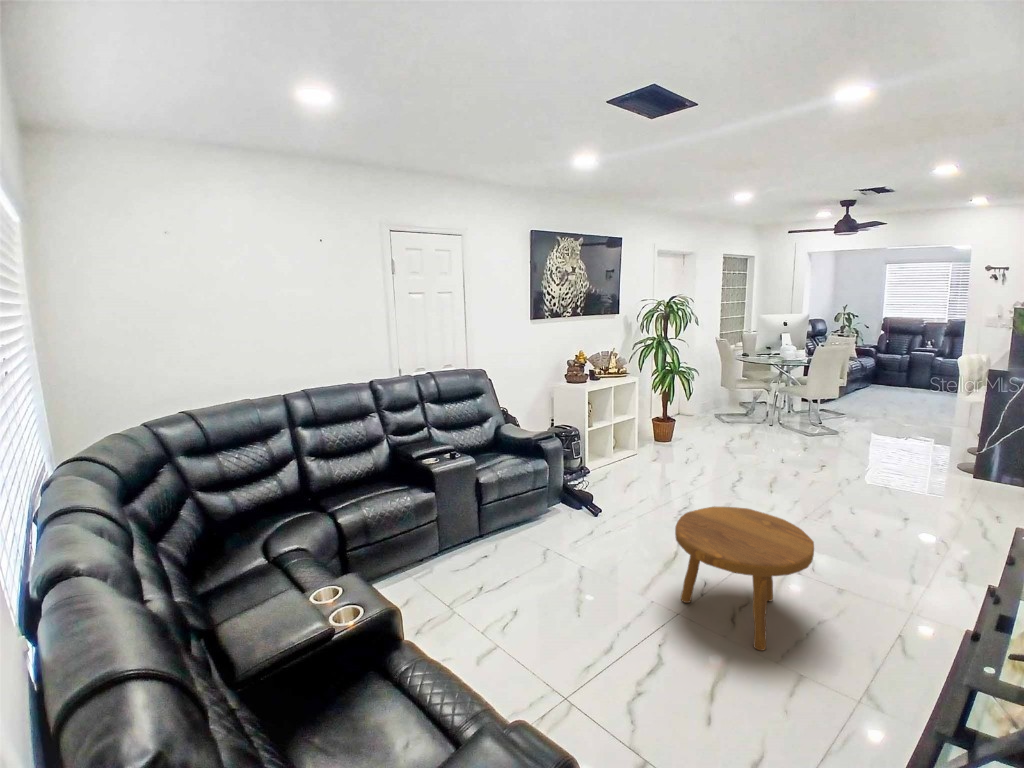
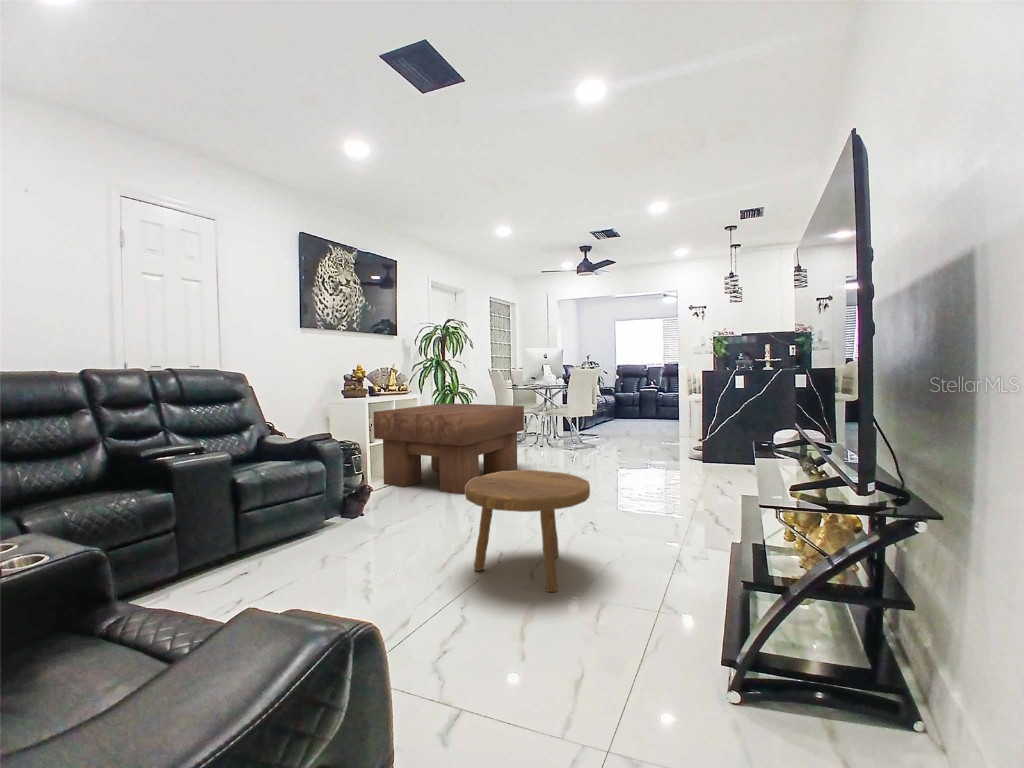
coffee table: none [593,384,751,491] -> present [374,403,524,495]

